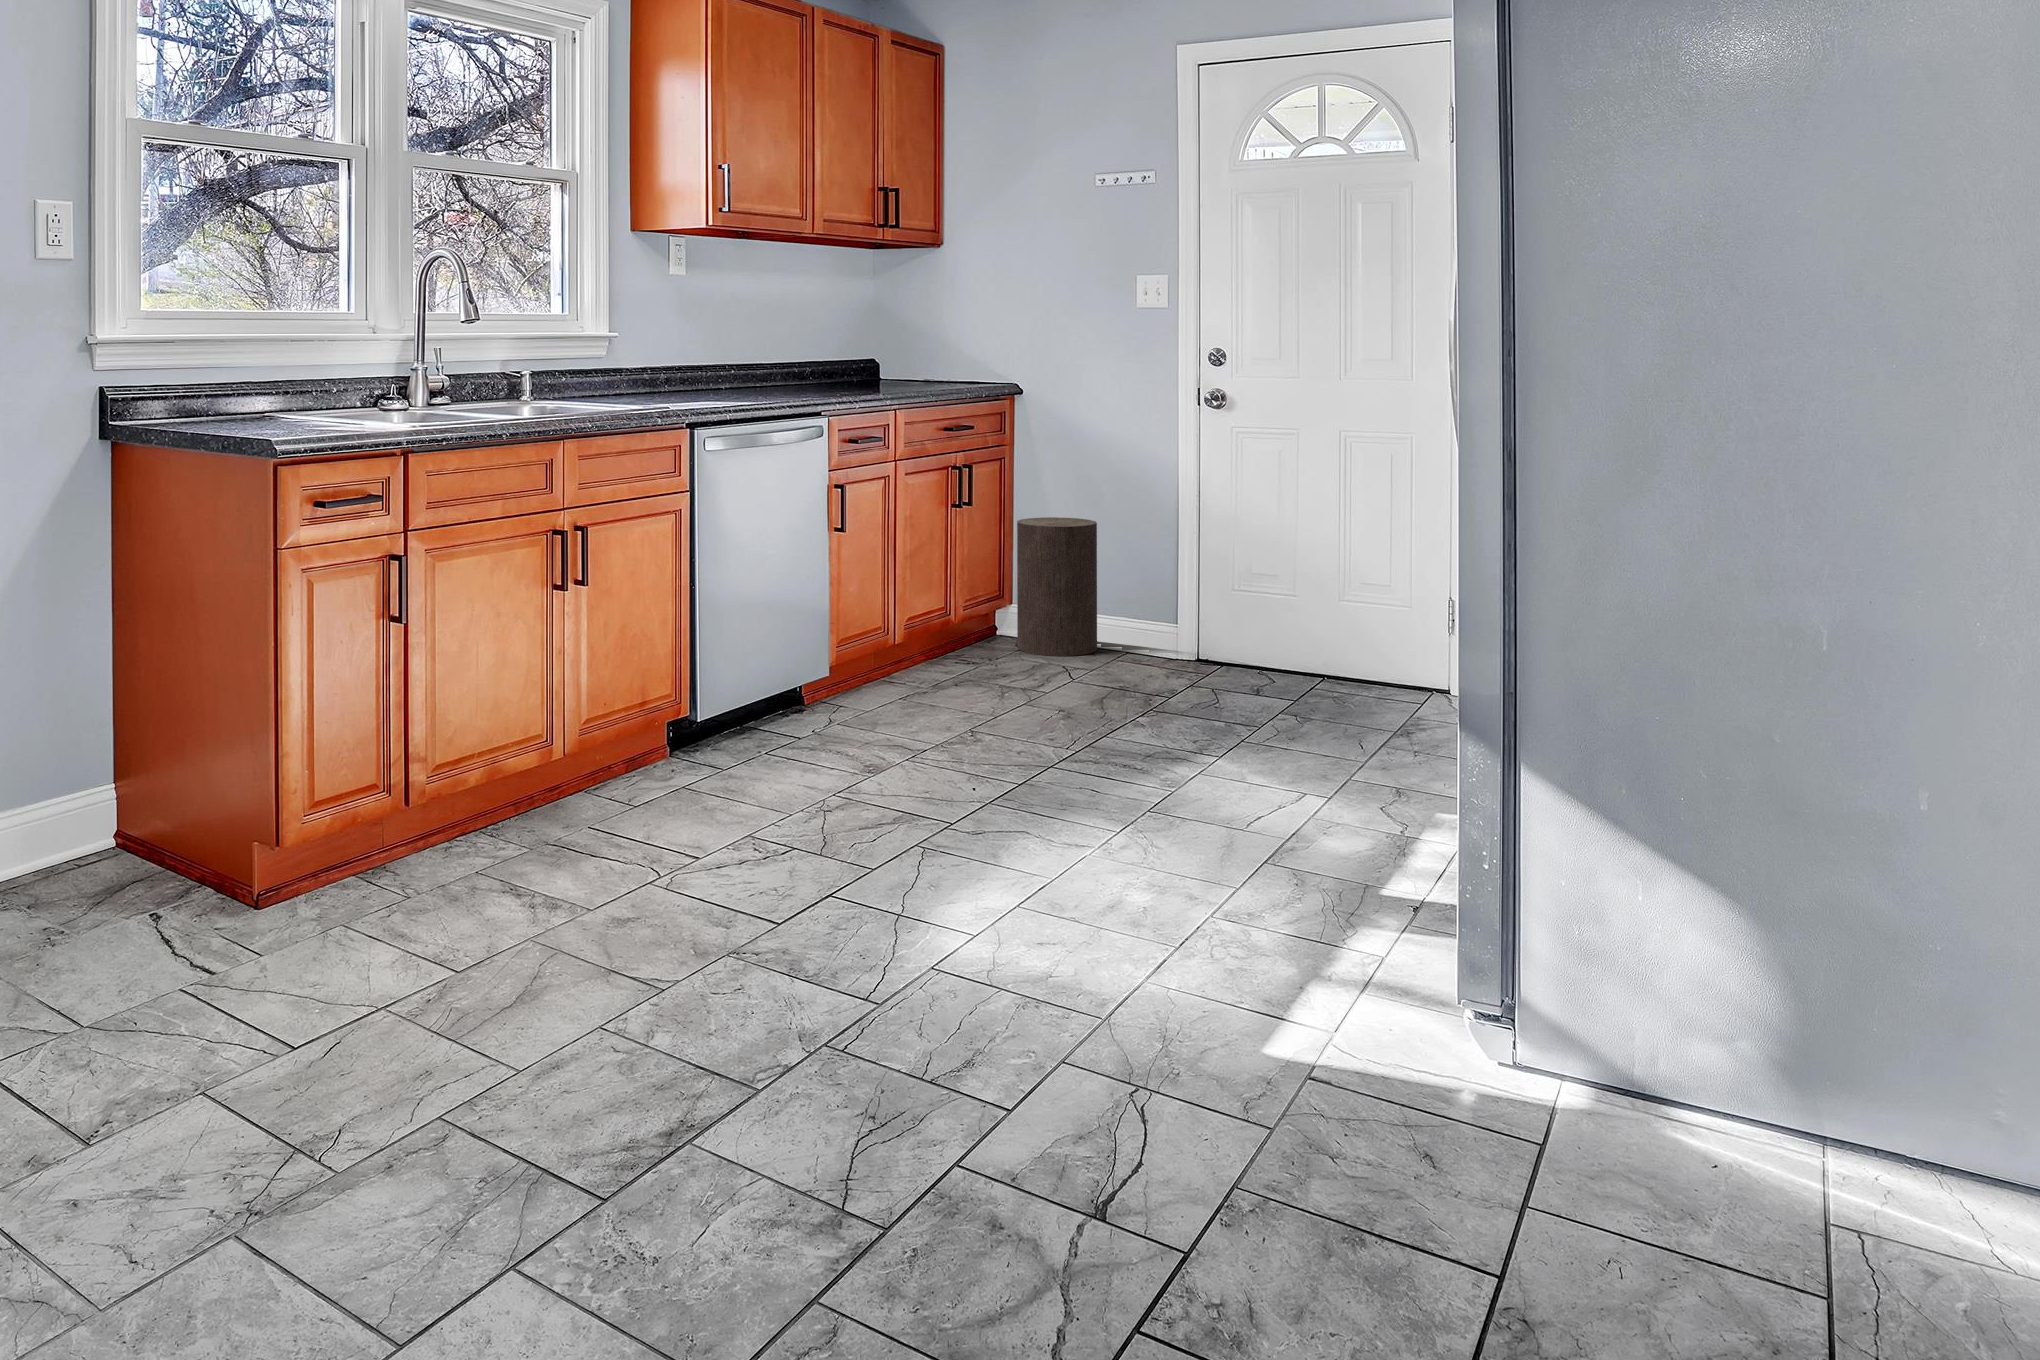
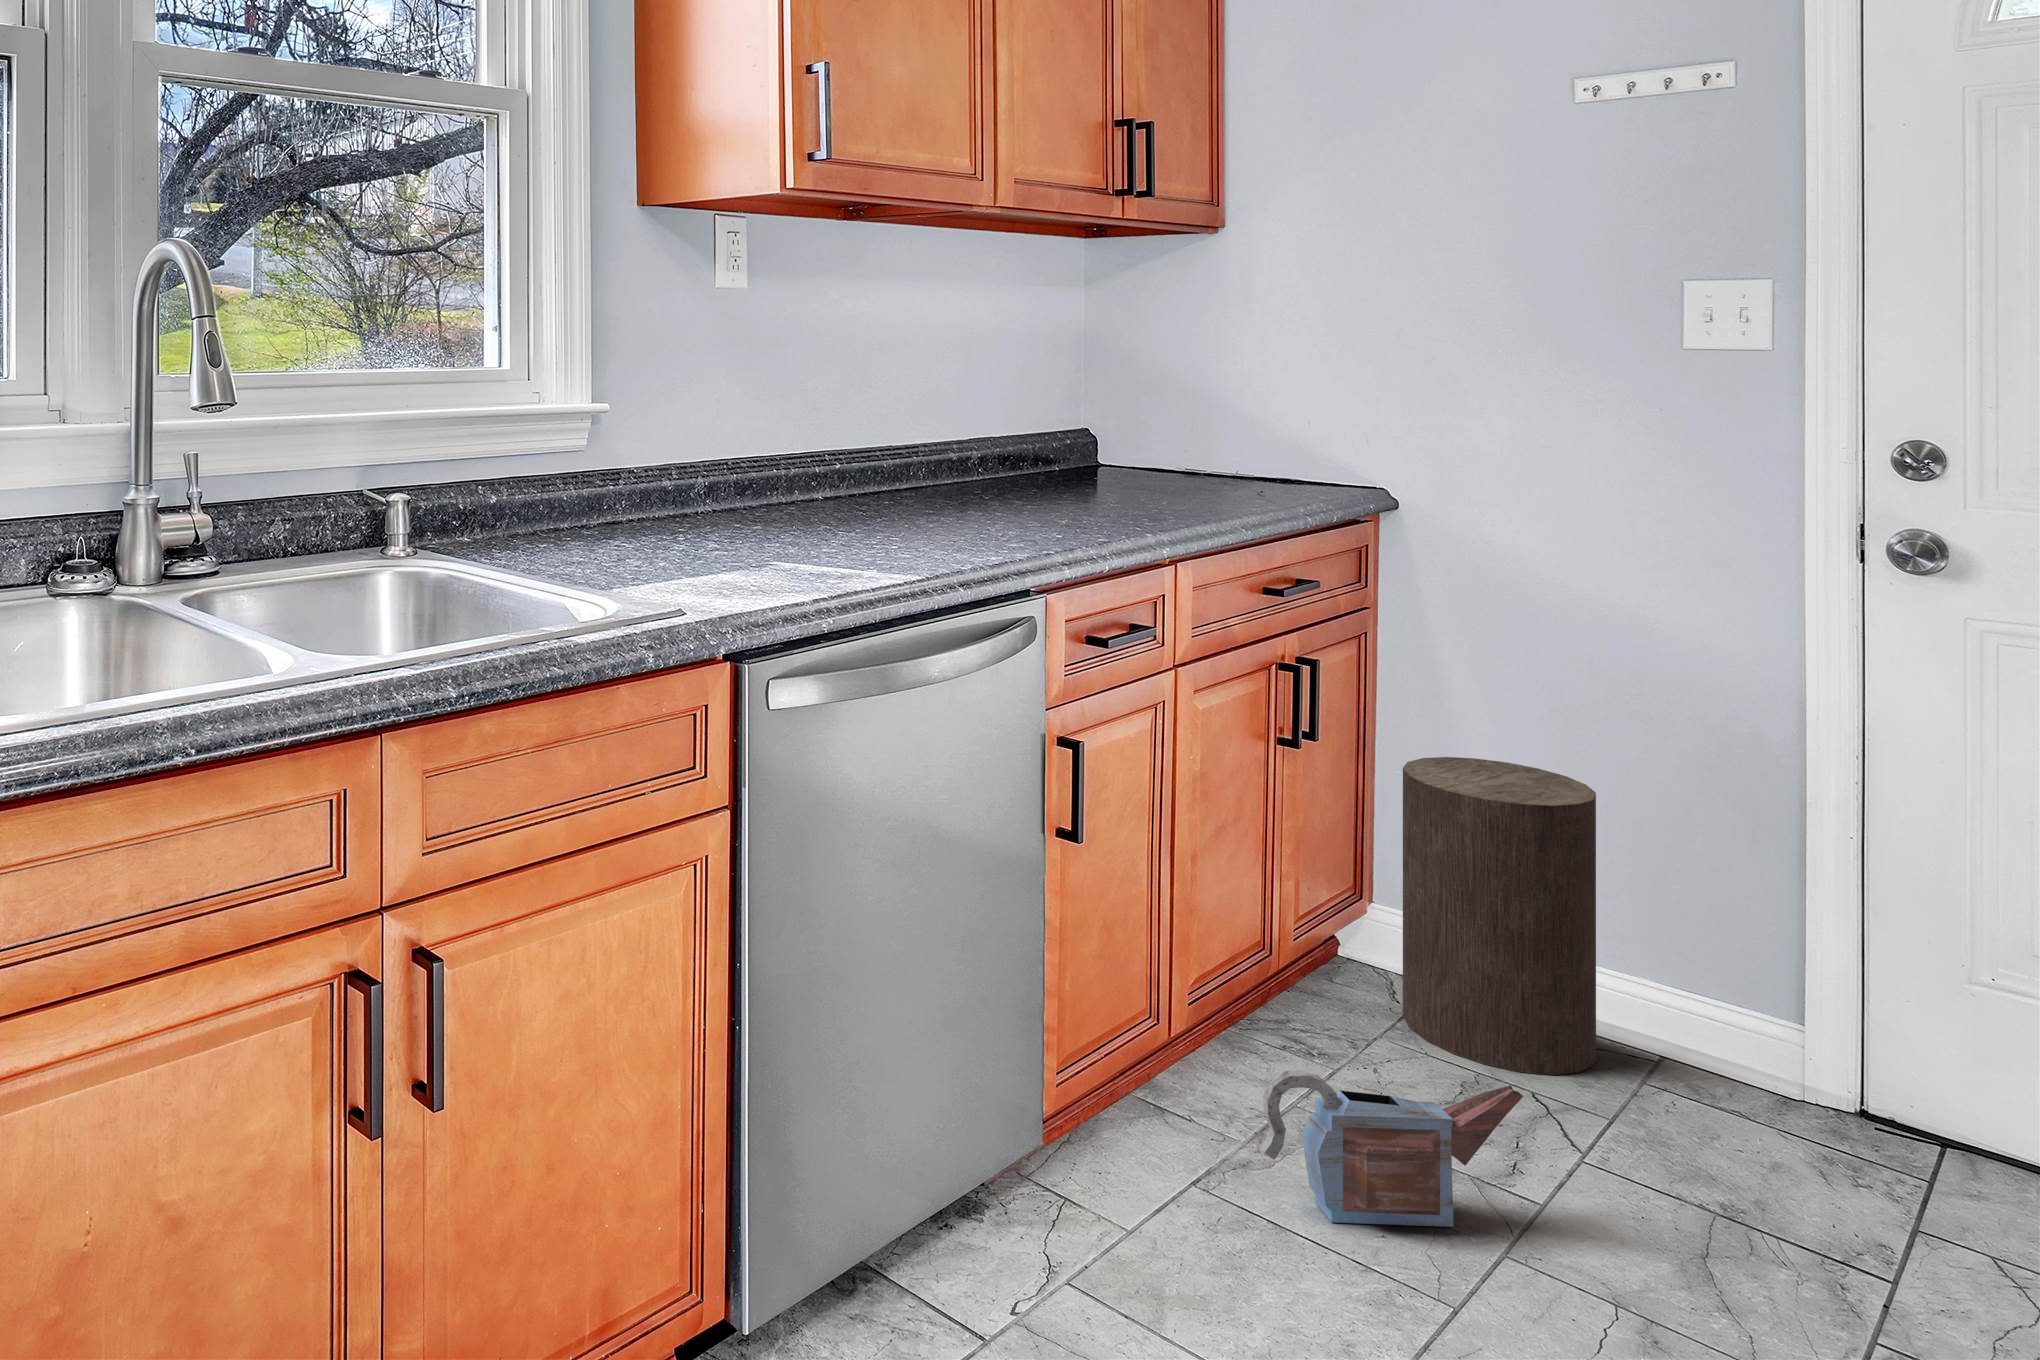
watering can: none [924,627,1031,691] -> present [1260,1071,1523,1227]

